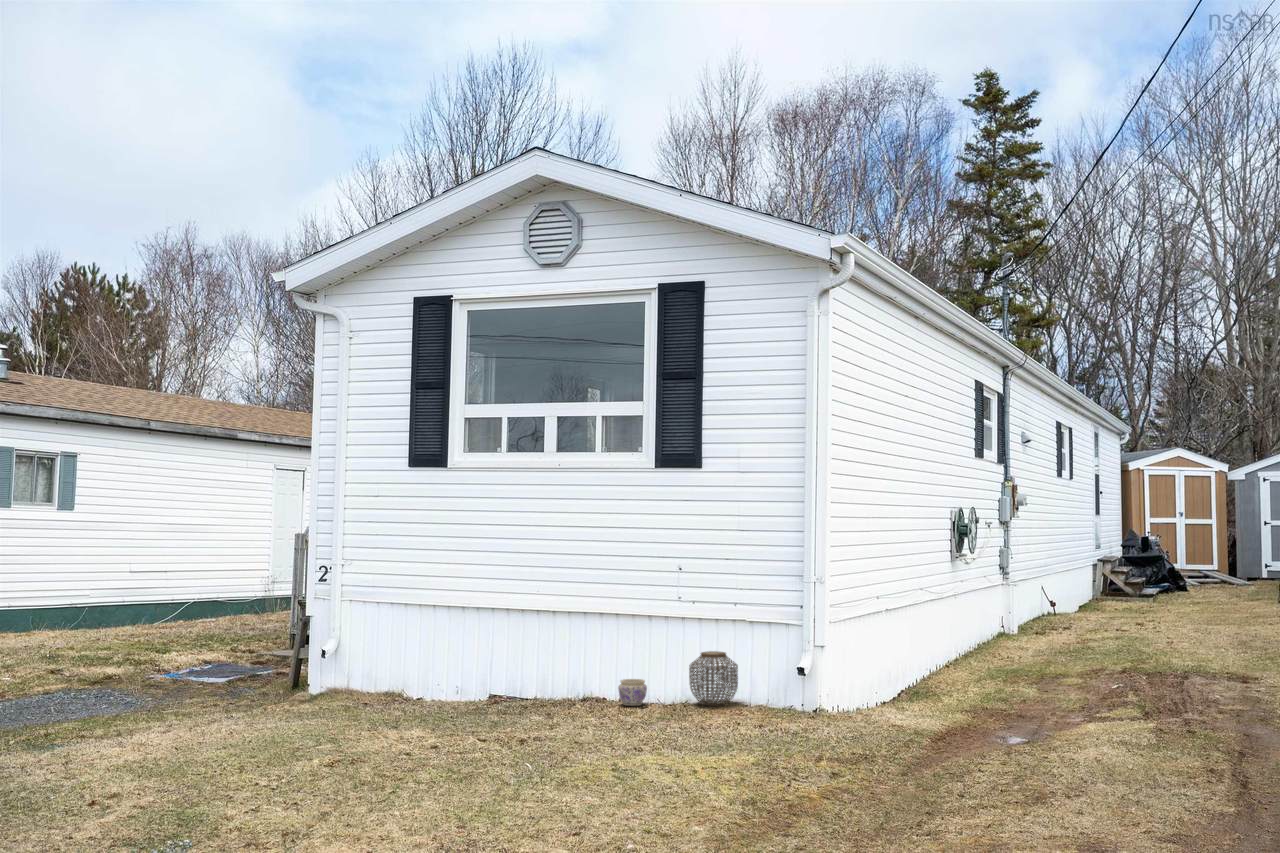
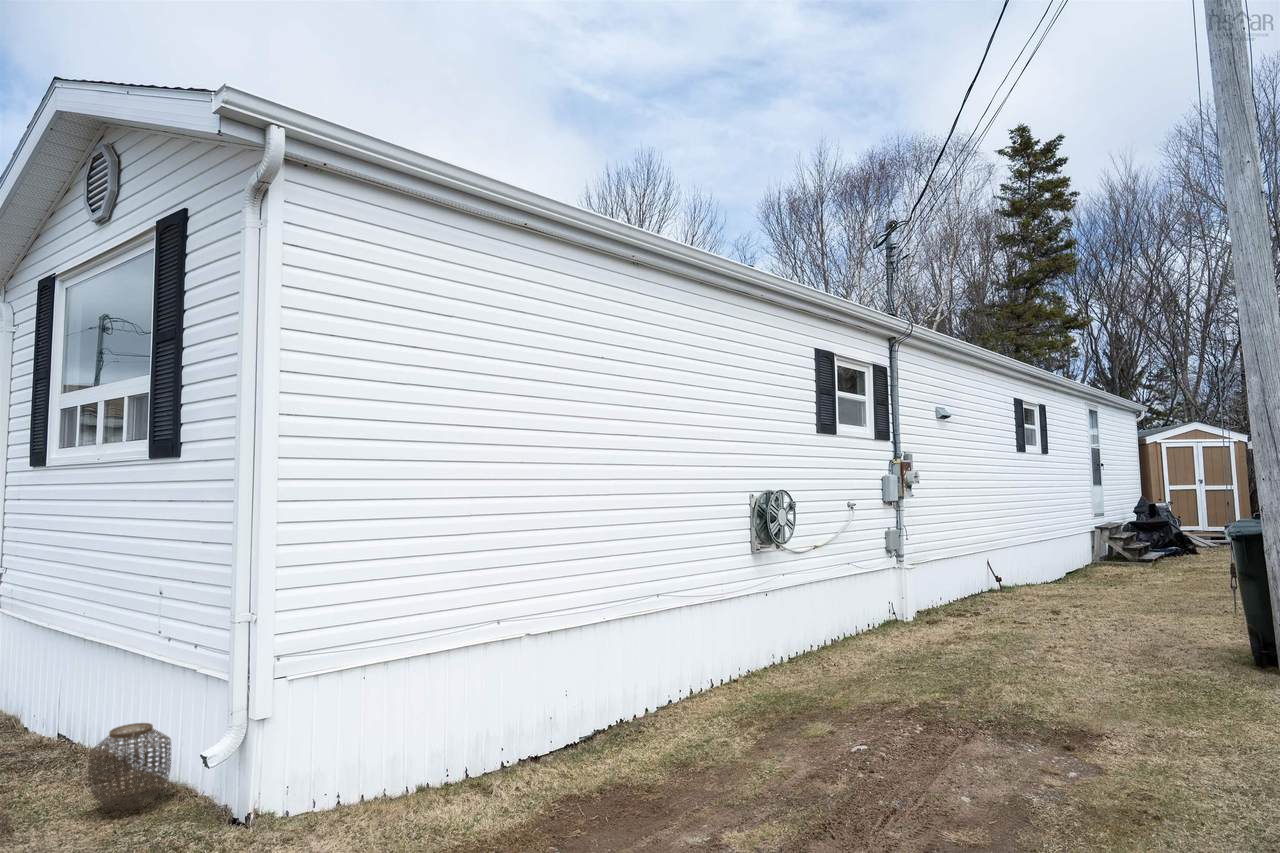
planter: present [618,679,647,706] -> none [35,751,84,795]

